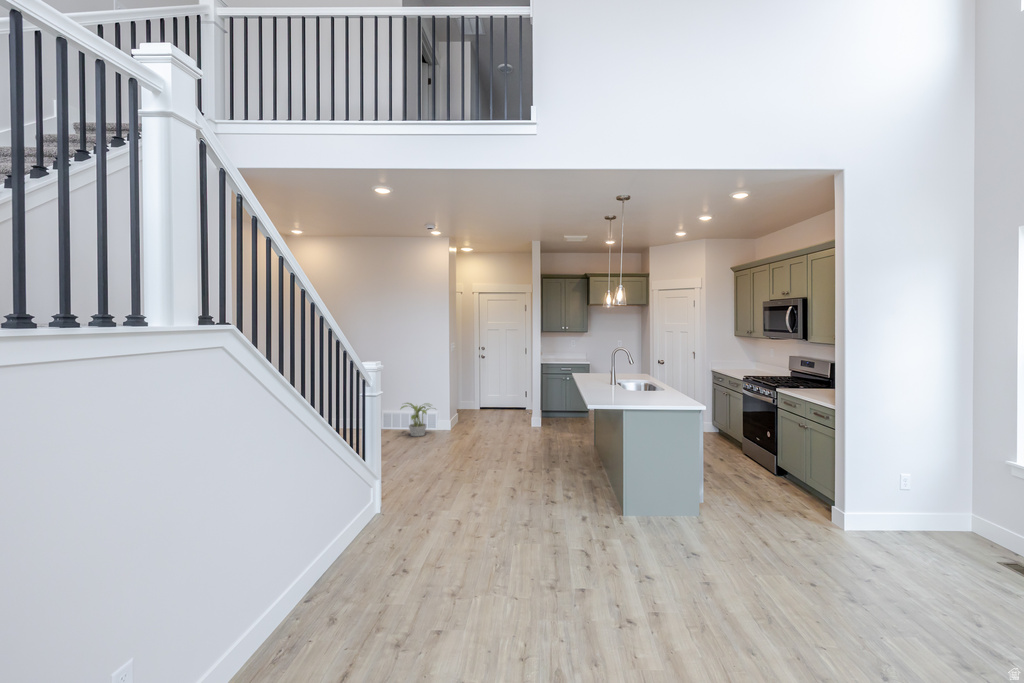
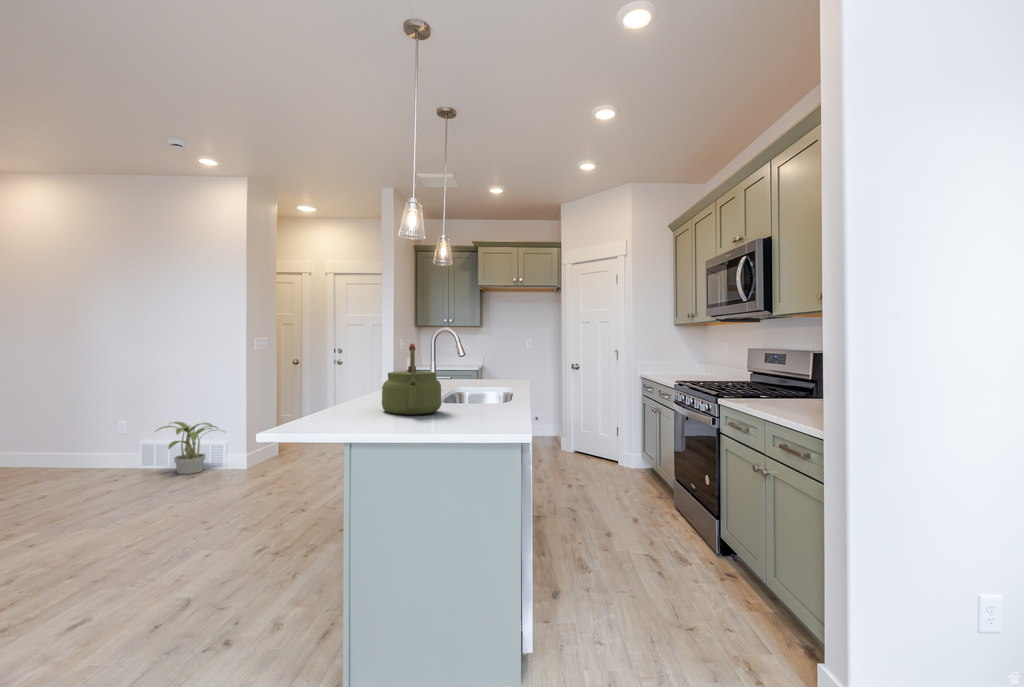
kettle: none [626,366,654,399] -> present [382,344,441,415]

